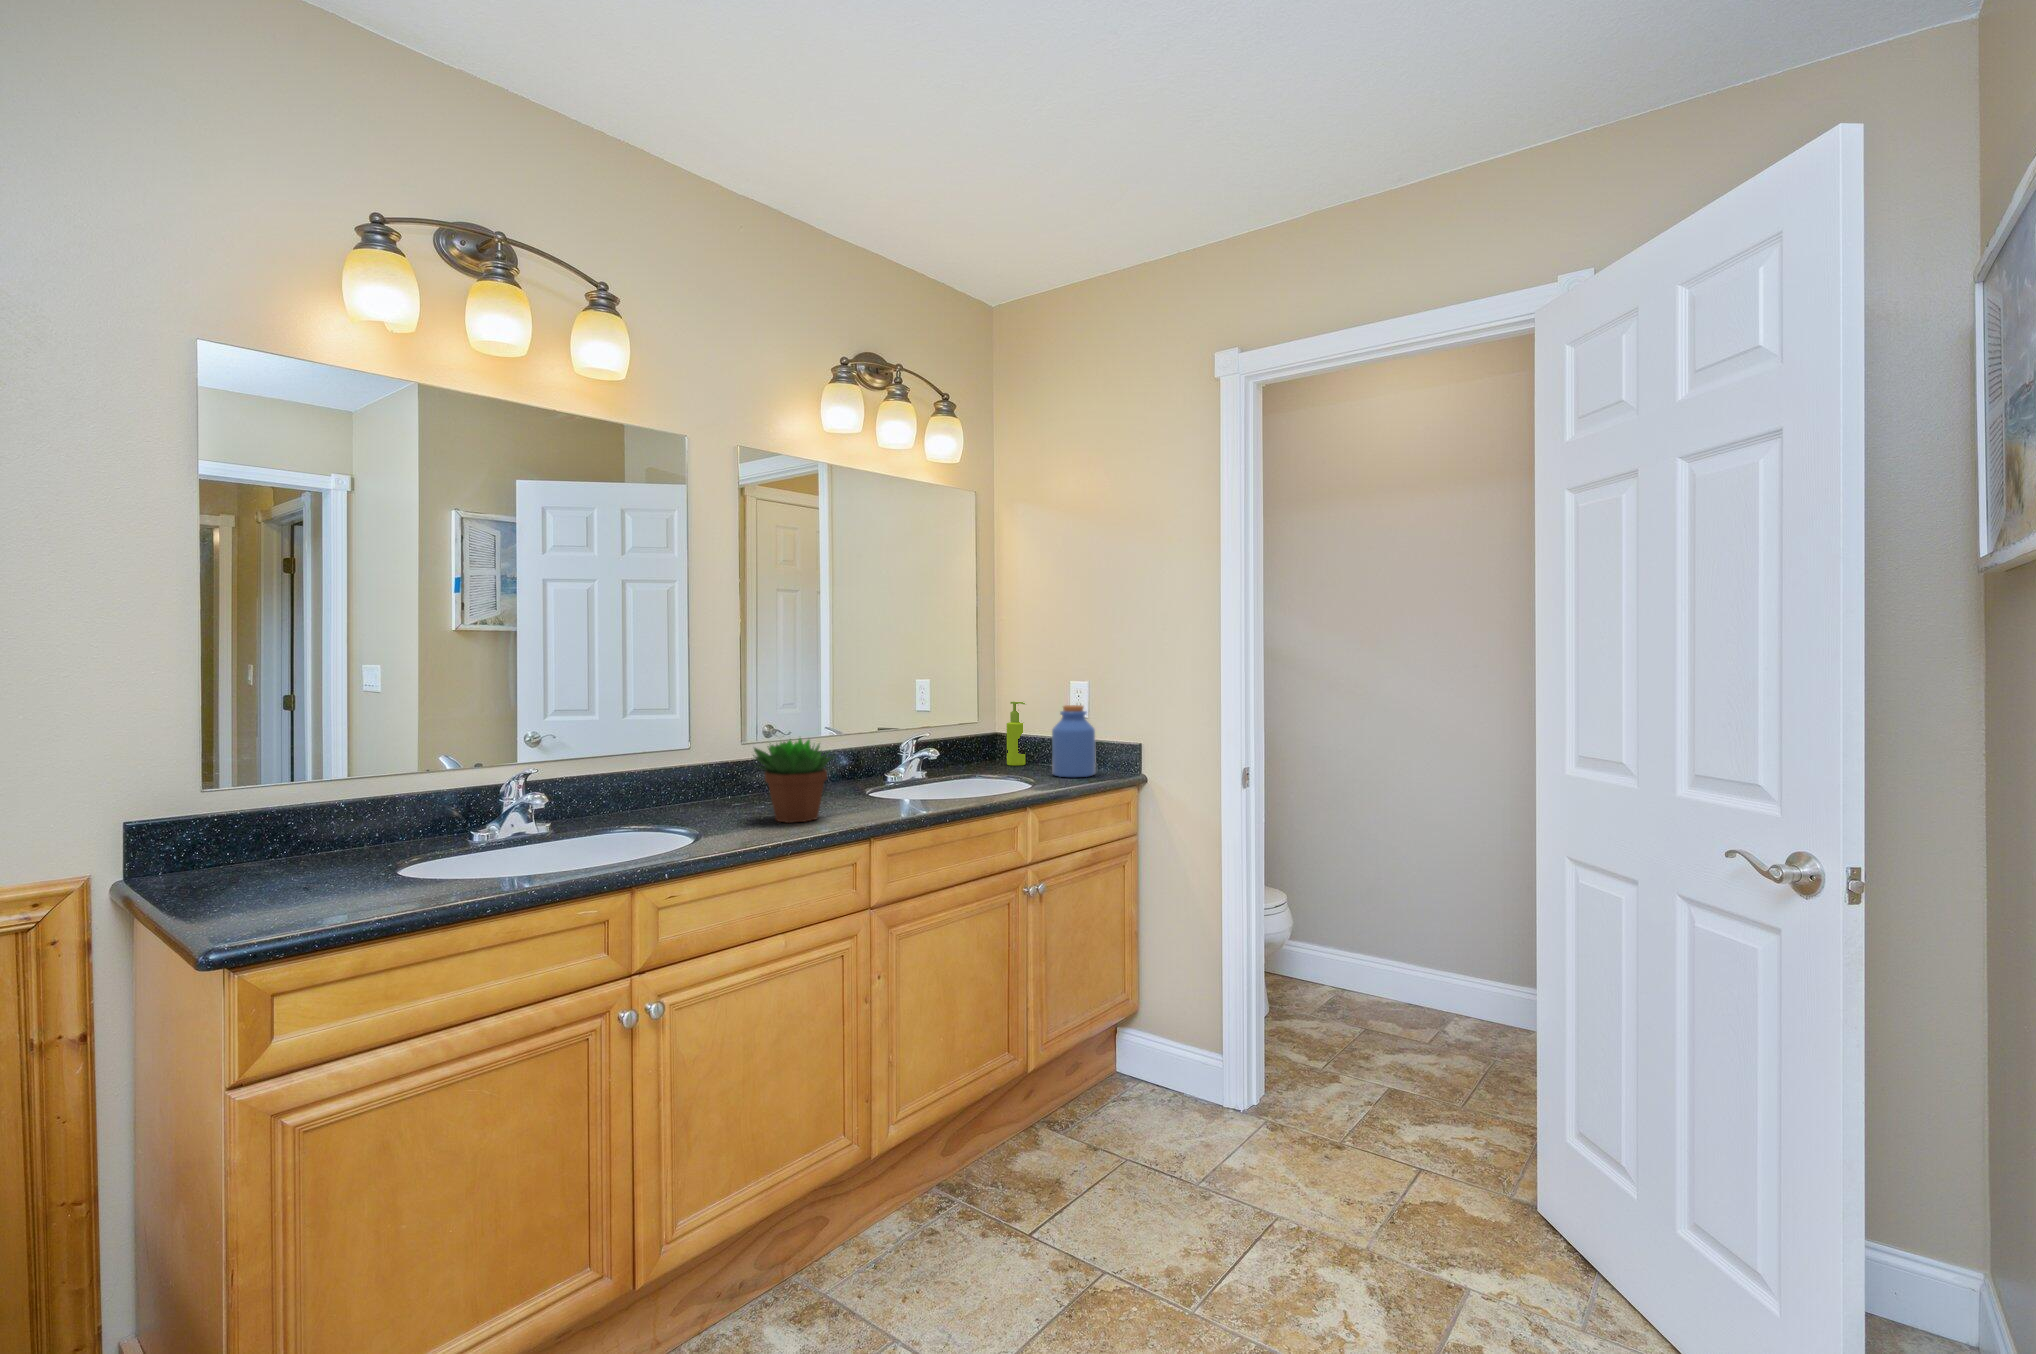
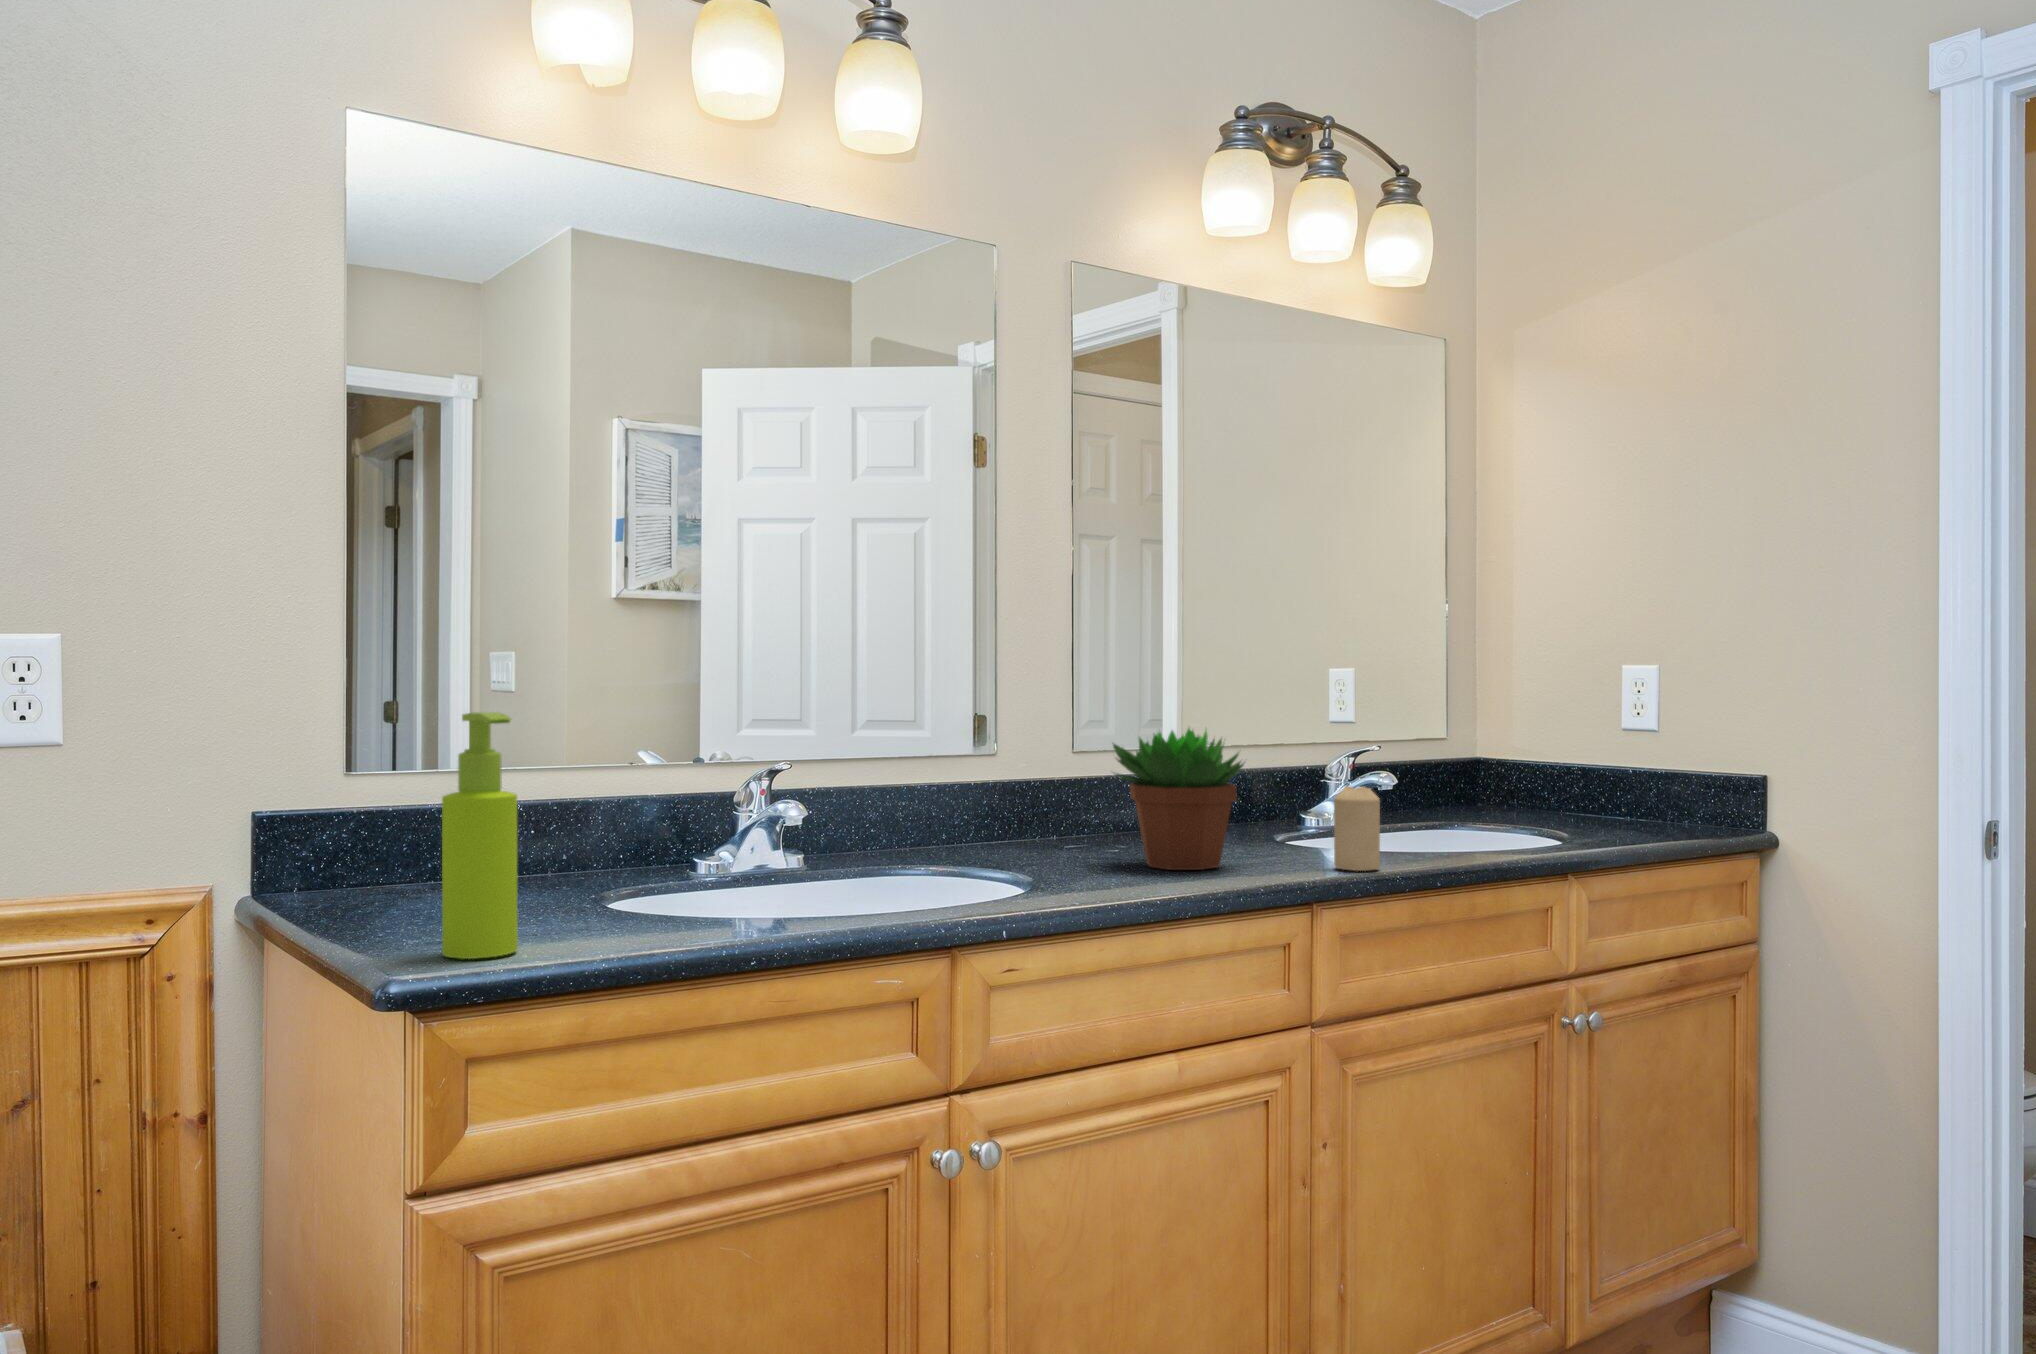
soap dispenser: present [1007,702,1025,765] -> present [442,712,518,959]
jar: present [1052,705,1096,777] -> none [1593,702,1677,830]
candle: none [885,768,911,817] -> present [1334,786,1380,871]

